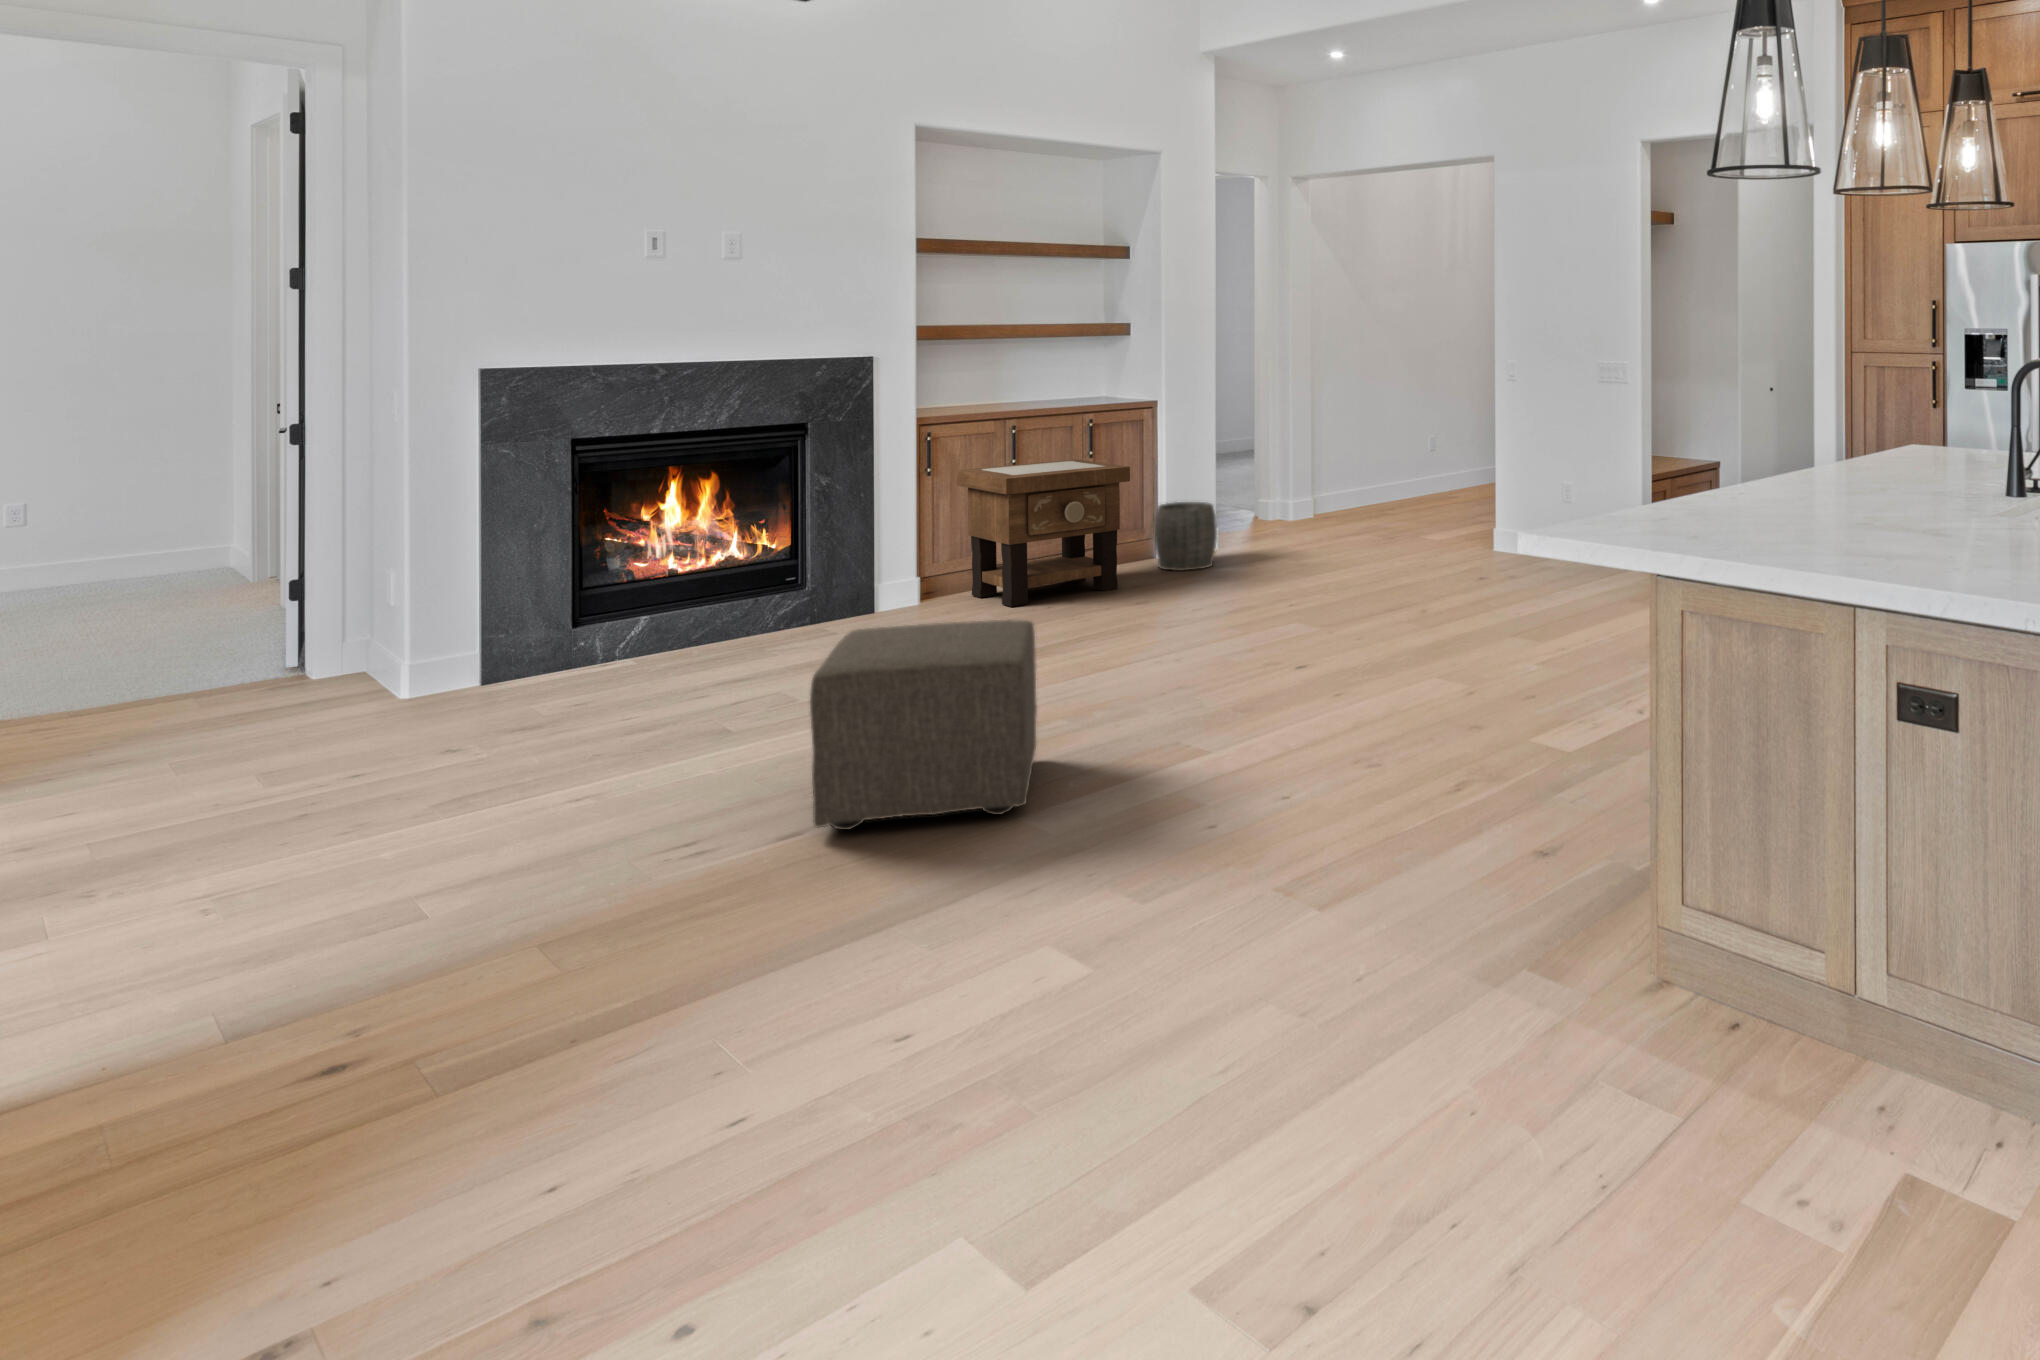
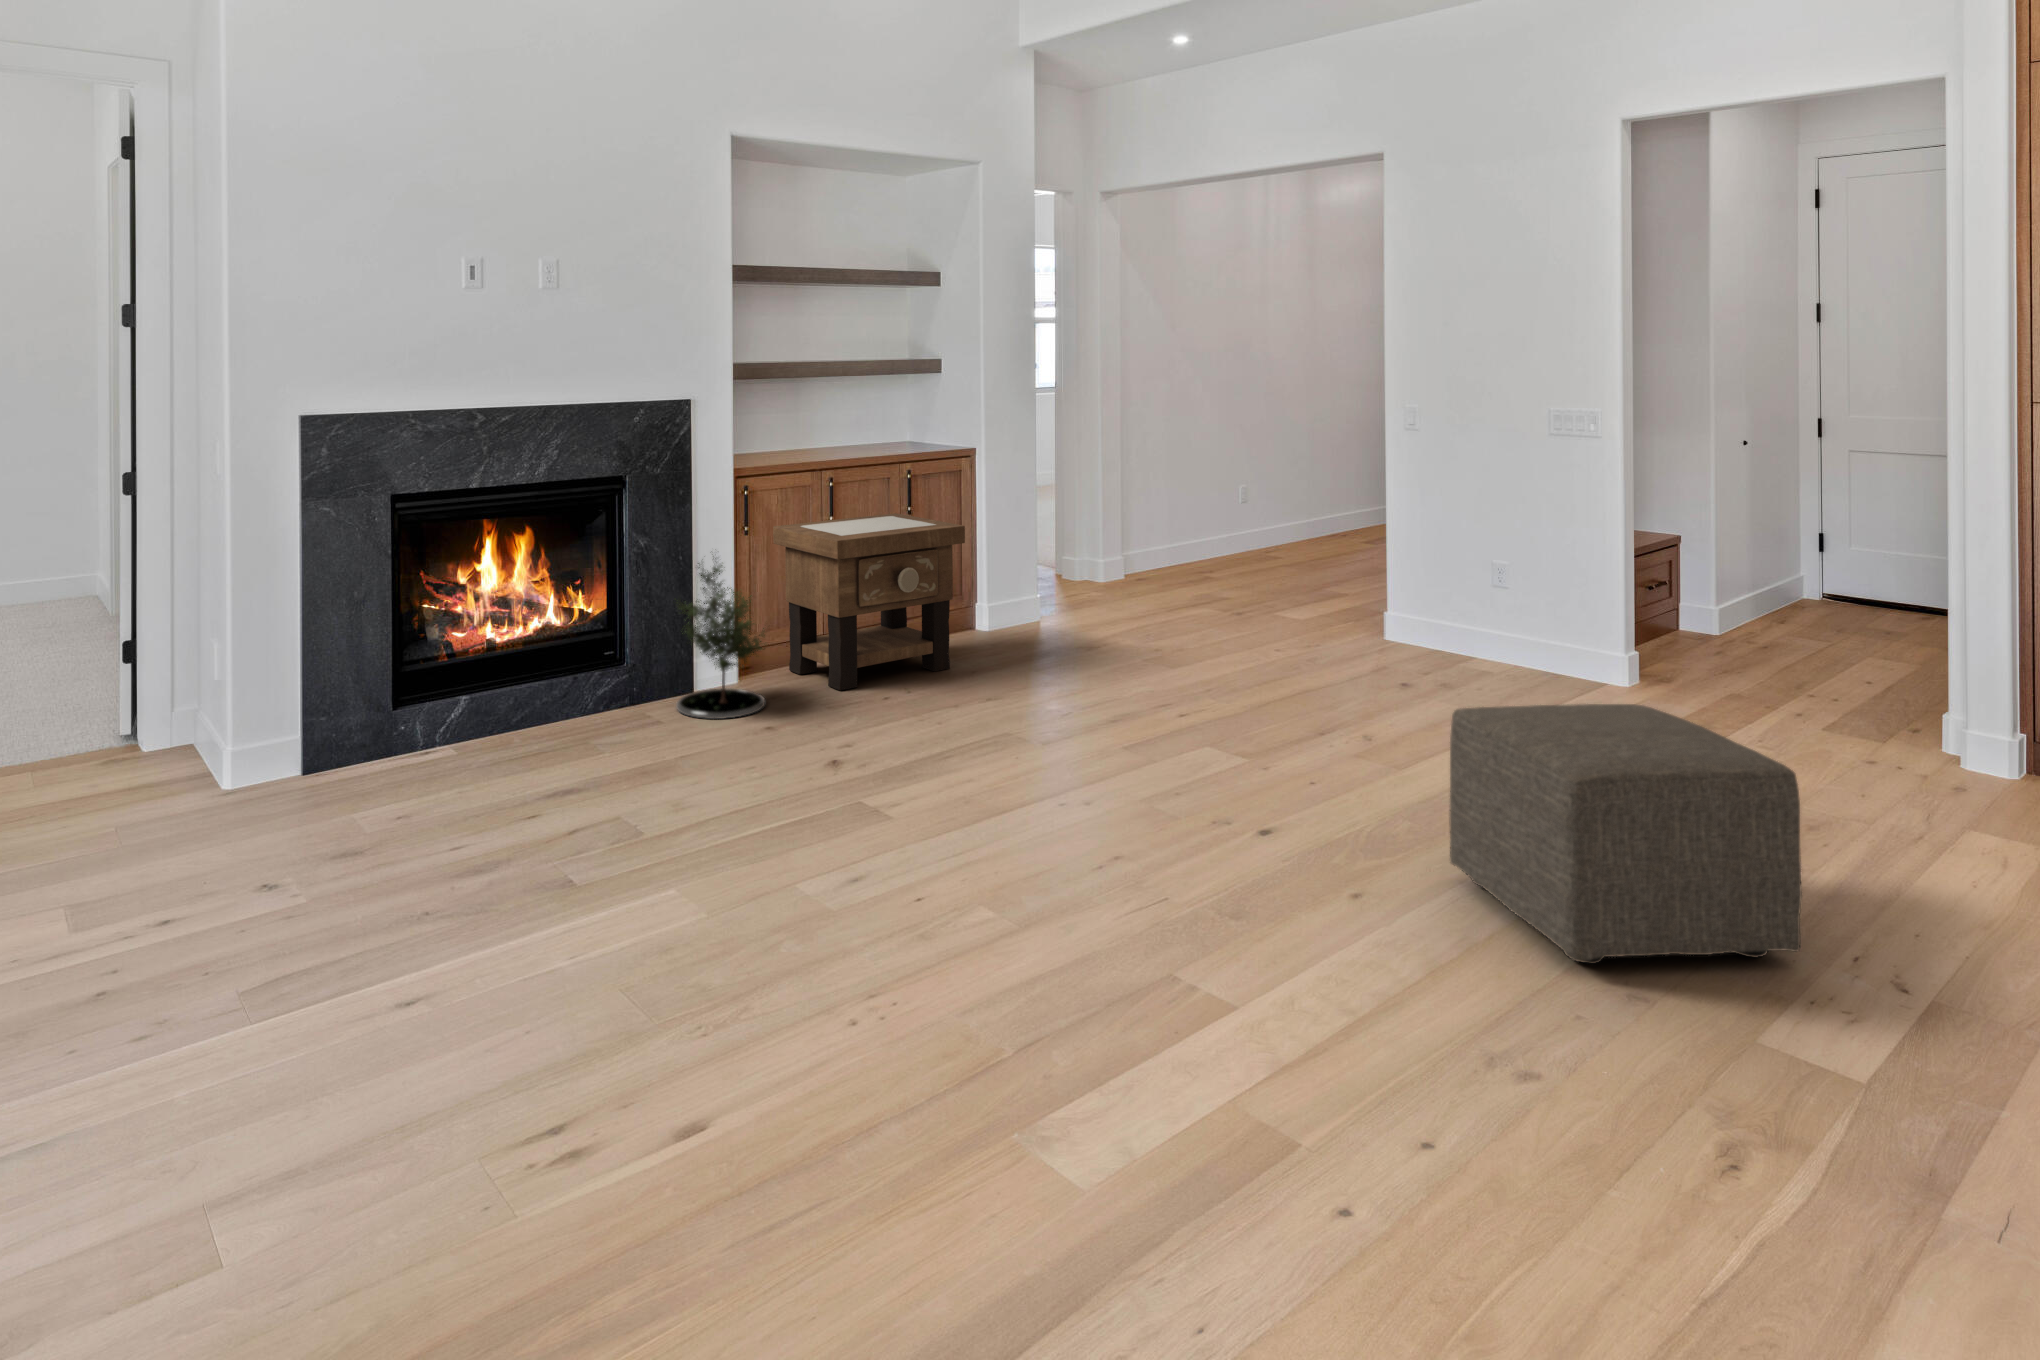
potted tree: none [852,486,941,631] -> present [675,556,766,719]
woven basket: present [1154,502,1217,571] -> none [976,563,1047,645]
ottoman: present [810,620,1037,830] -> present [1450,704,1802,964]

